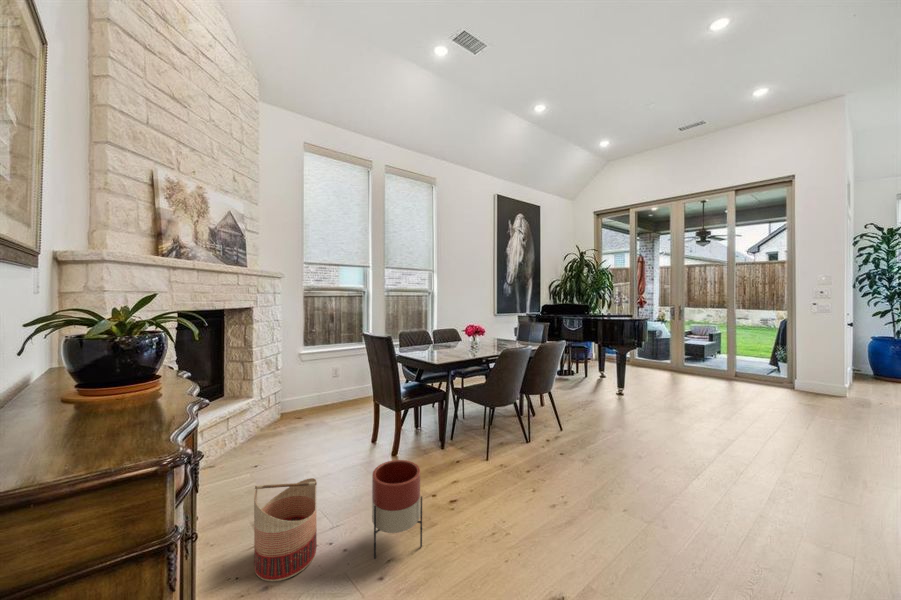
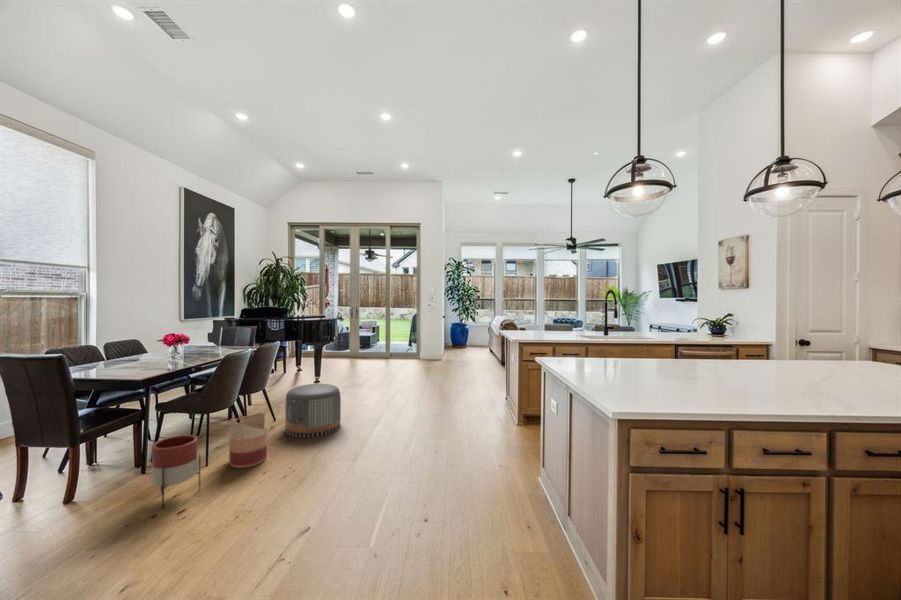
pouf: none [559,414,644,508] -> present [285,384,341,438]
basket: present [254,478,317,581] -> present [229,412,267,467]

